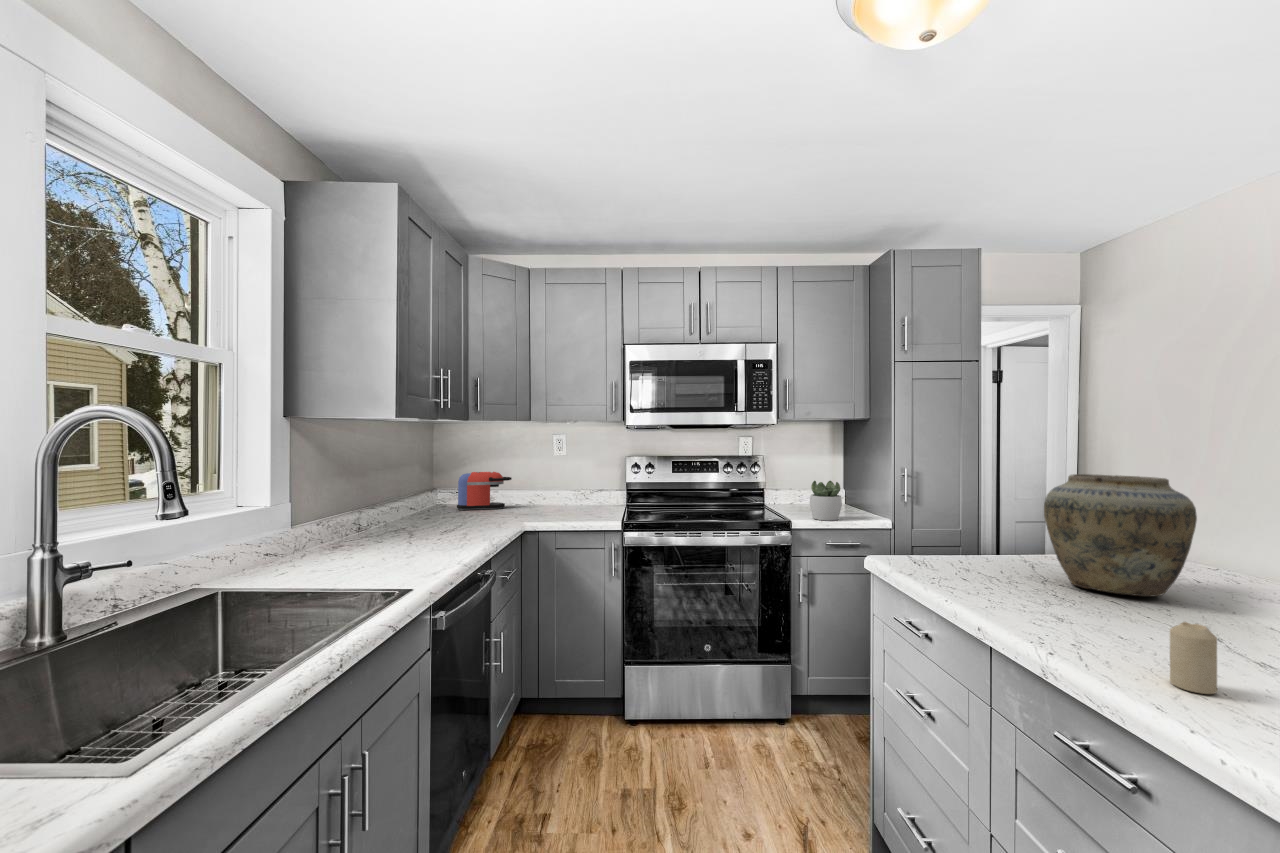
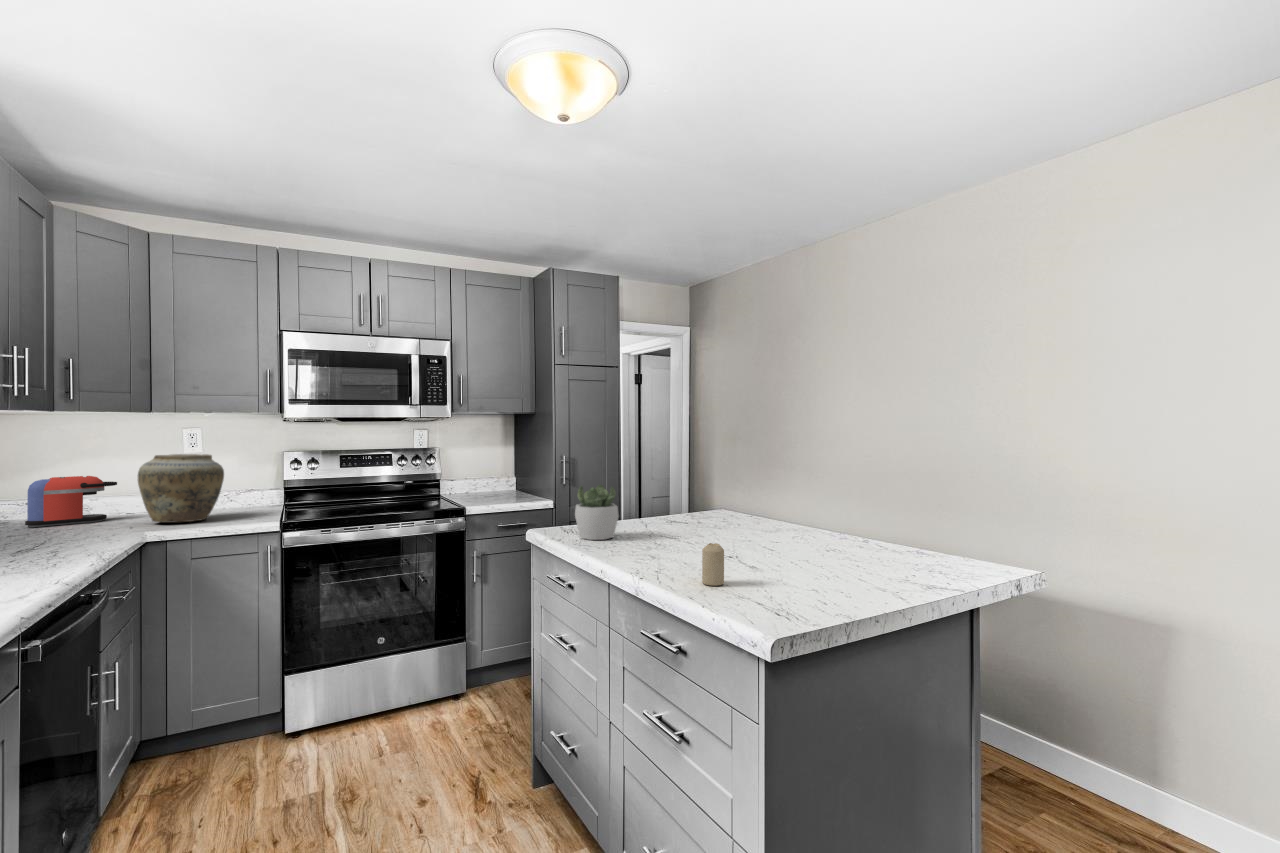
vase: present [1044,474,1197,596] -> present [138,454,224,522]
succulent plant: present [810,481,842,521] -> present [575,485,618,540]

